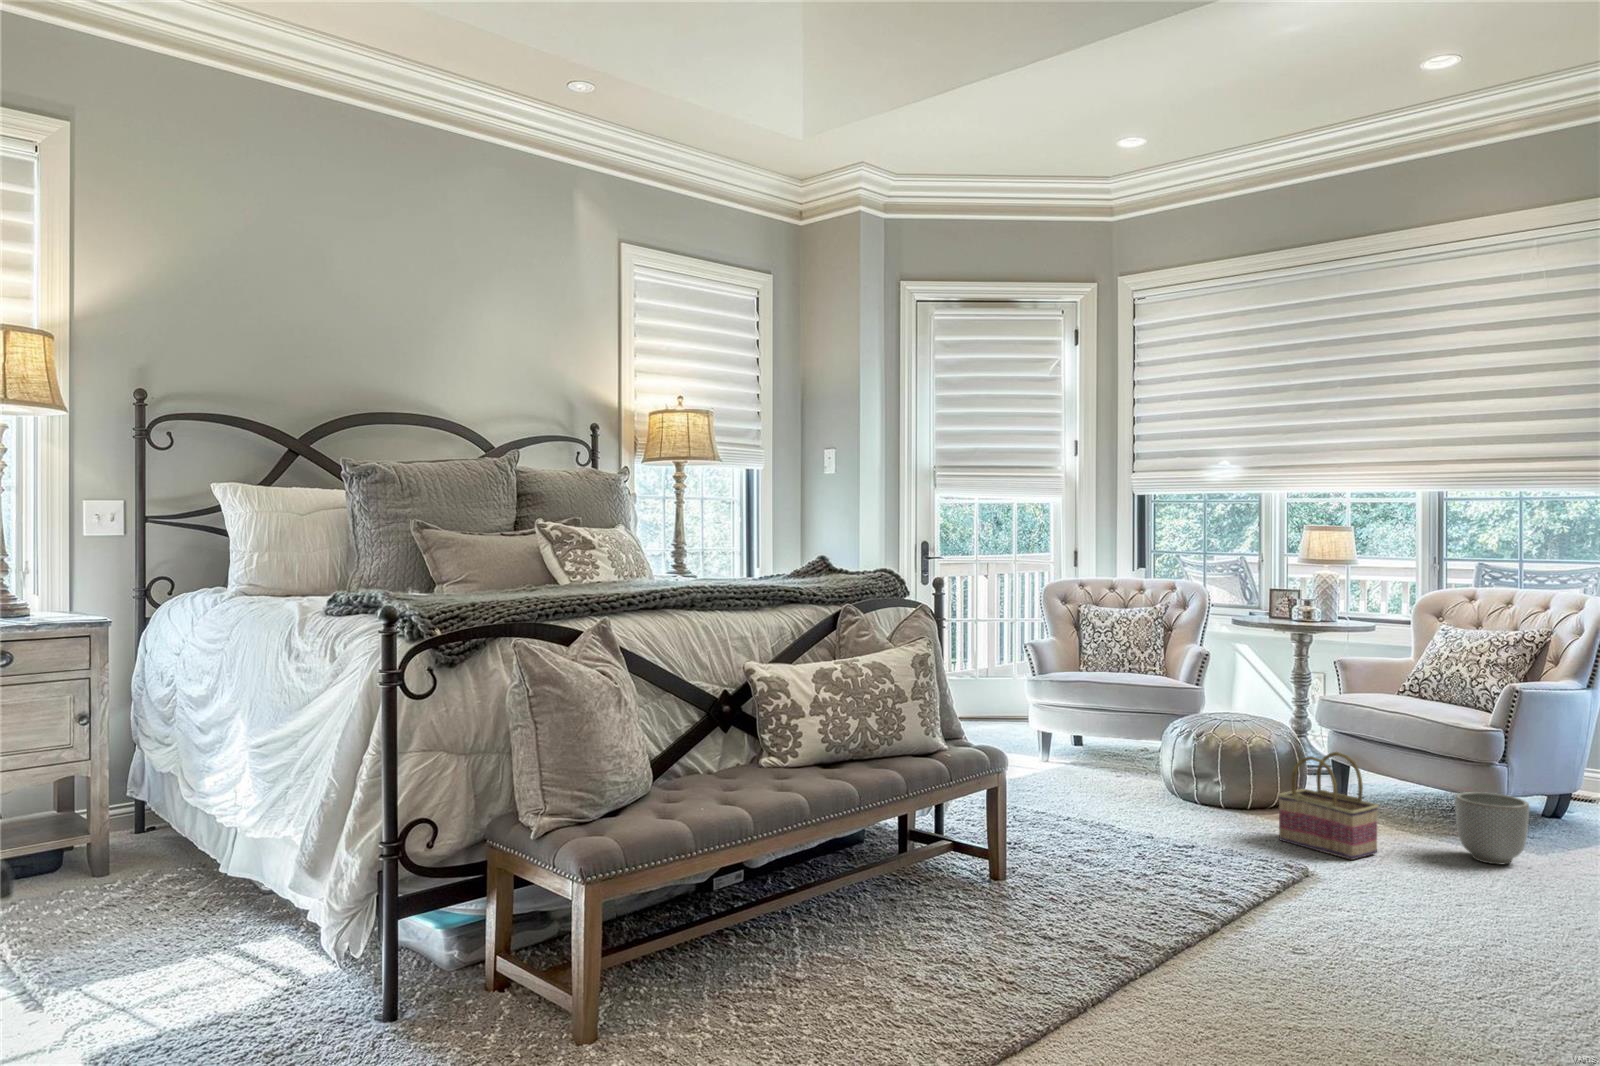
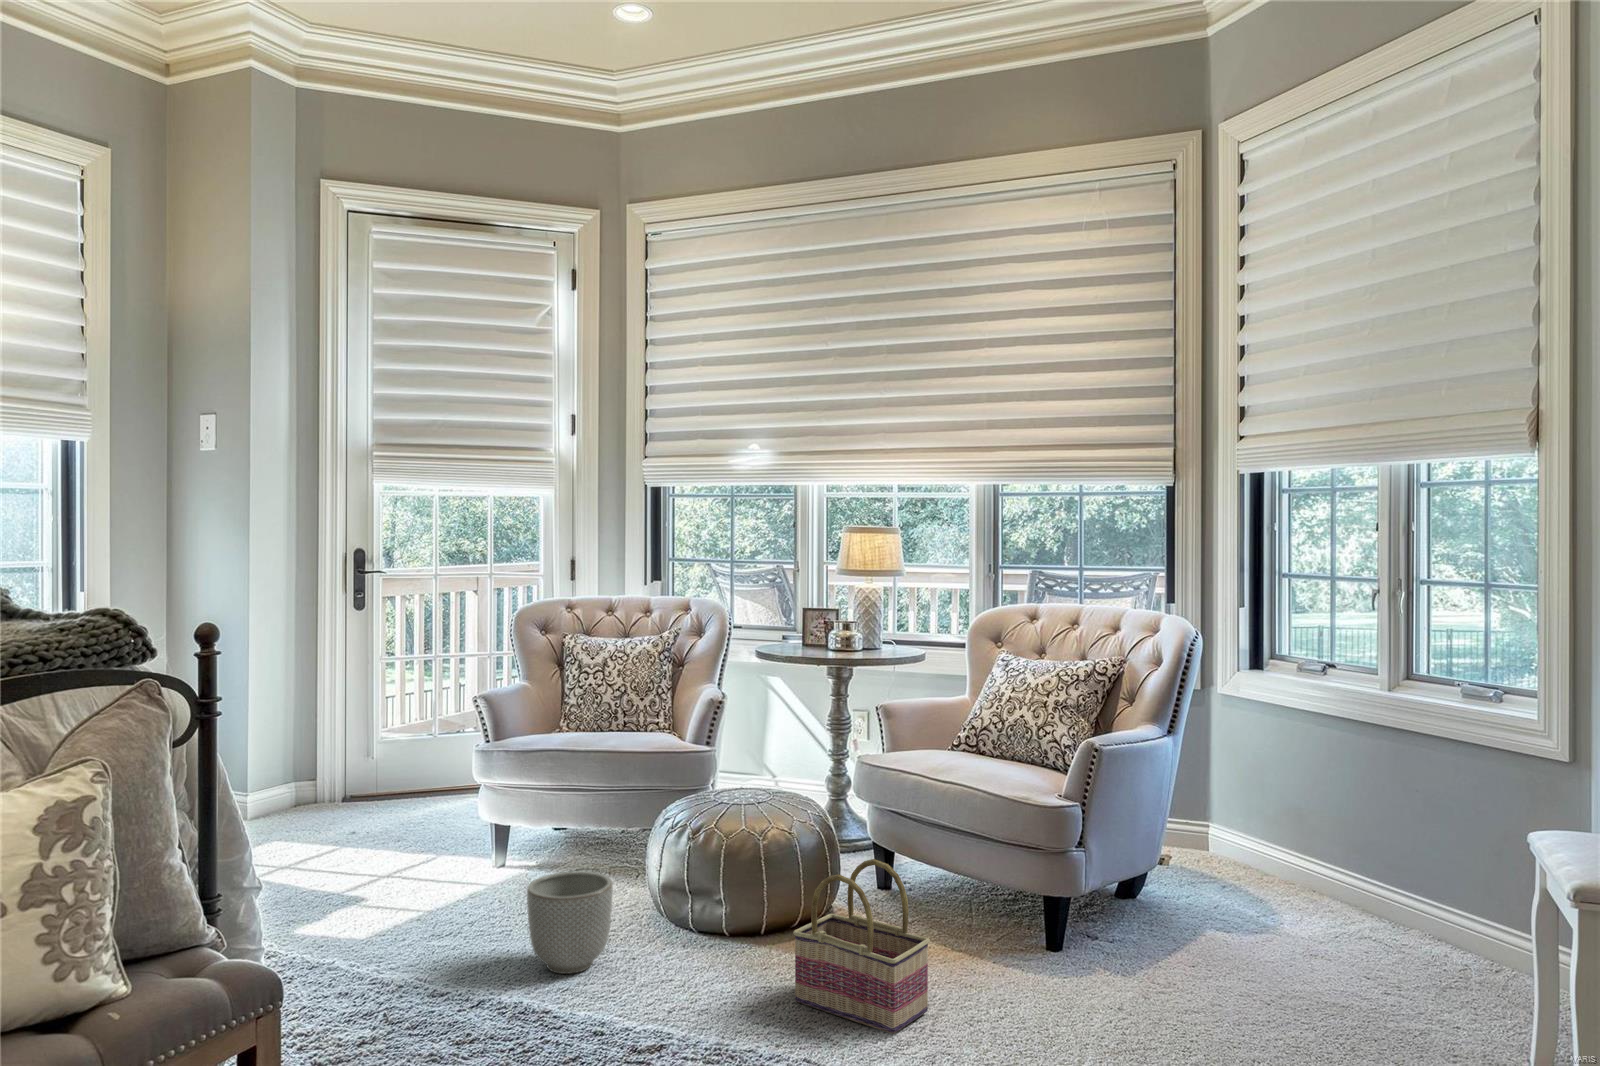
planter: present [1455,792,1529,864] -> present [527,871,613,974]

